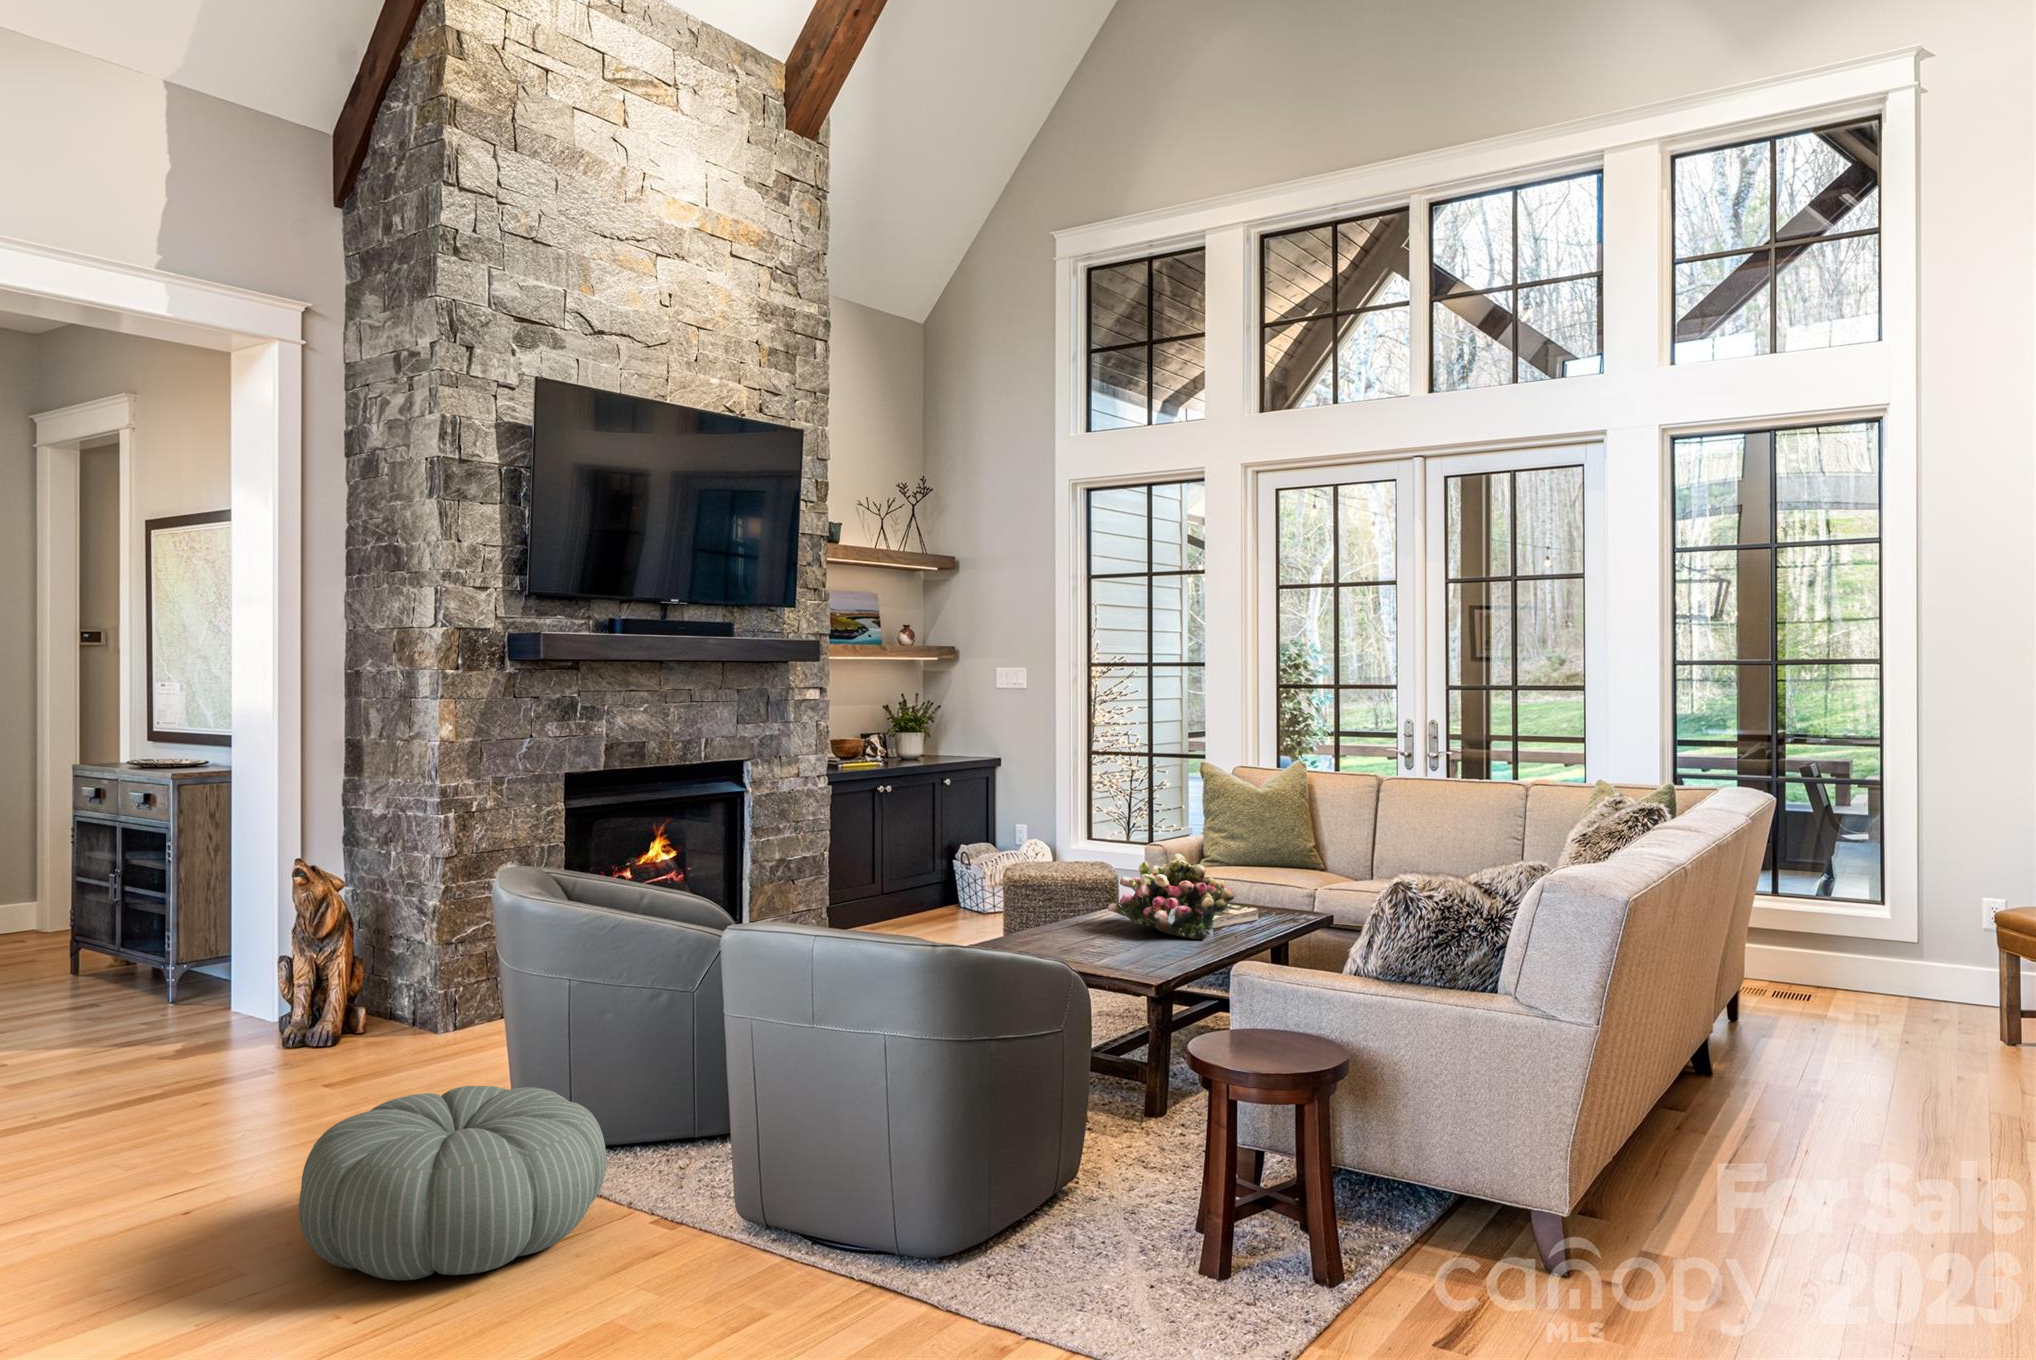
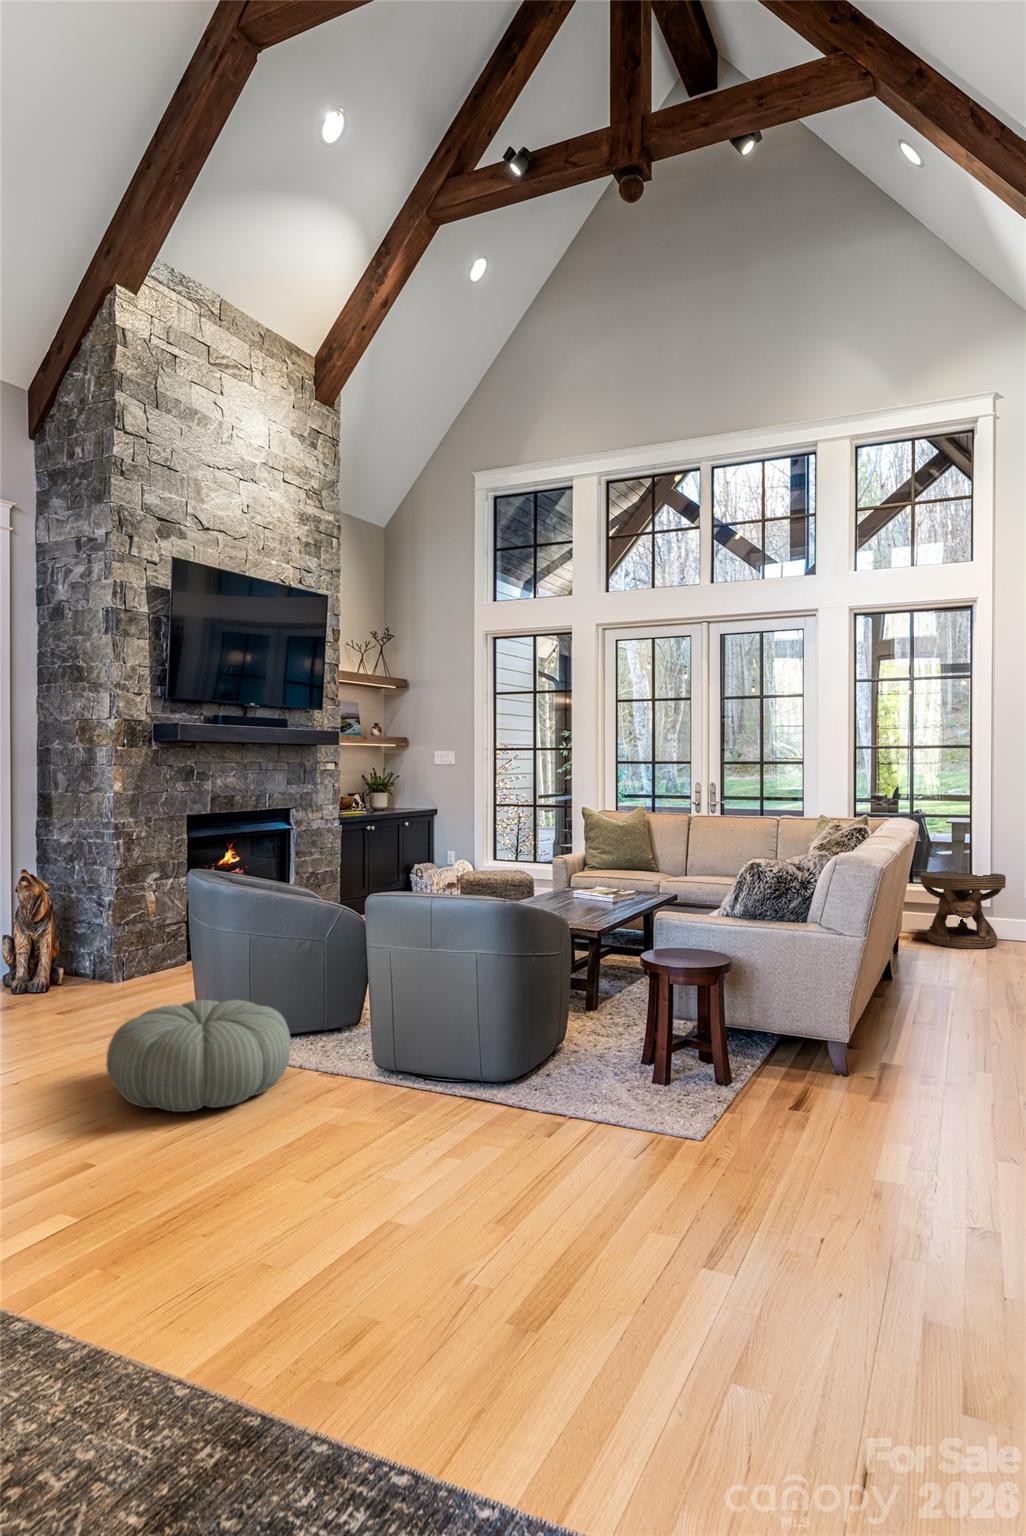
flower arrangement: present [1108,854,1234,939] -> none [553,857,629,907]
side table: none [1788,881,1947,1022] -> present [920,871,1006,949]

